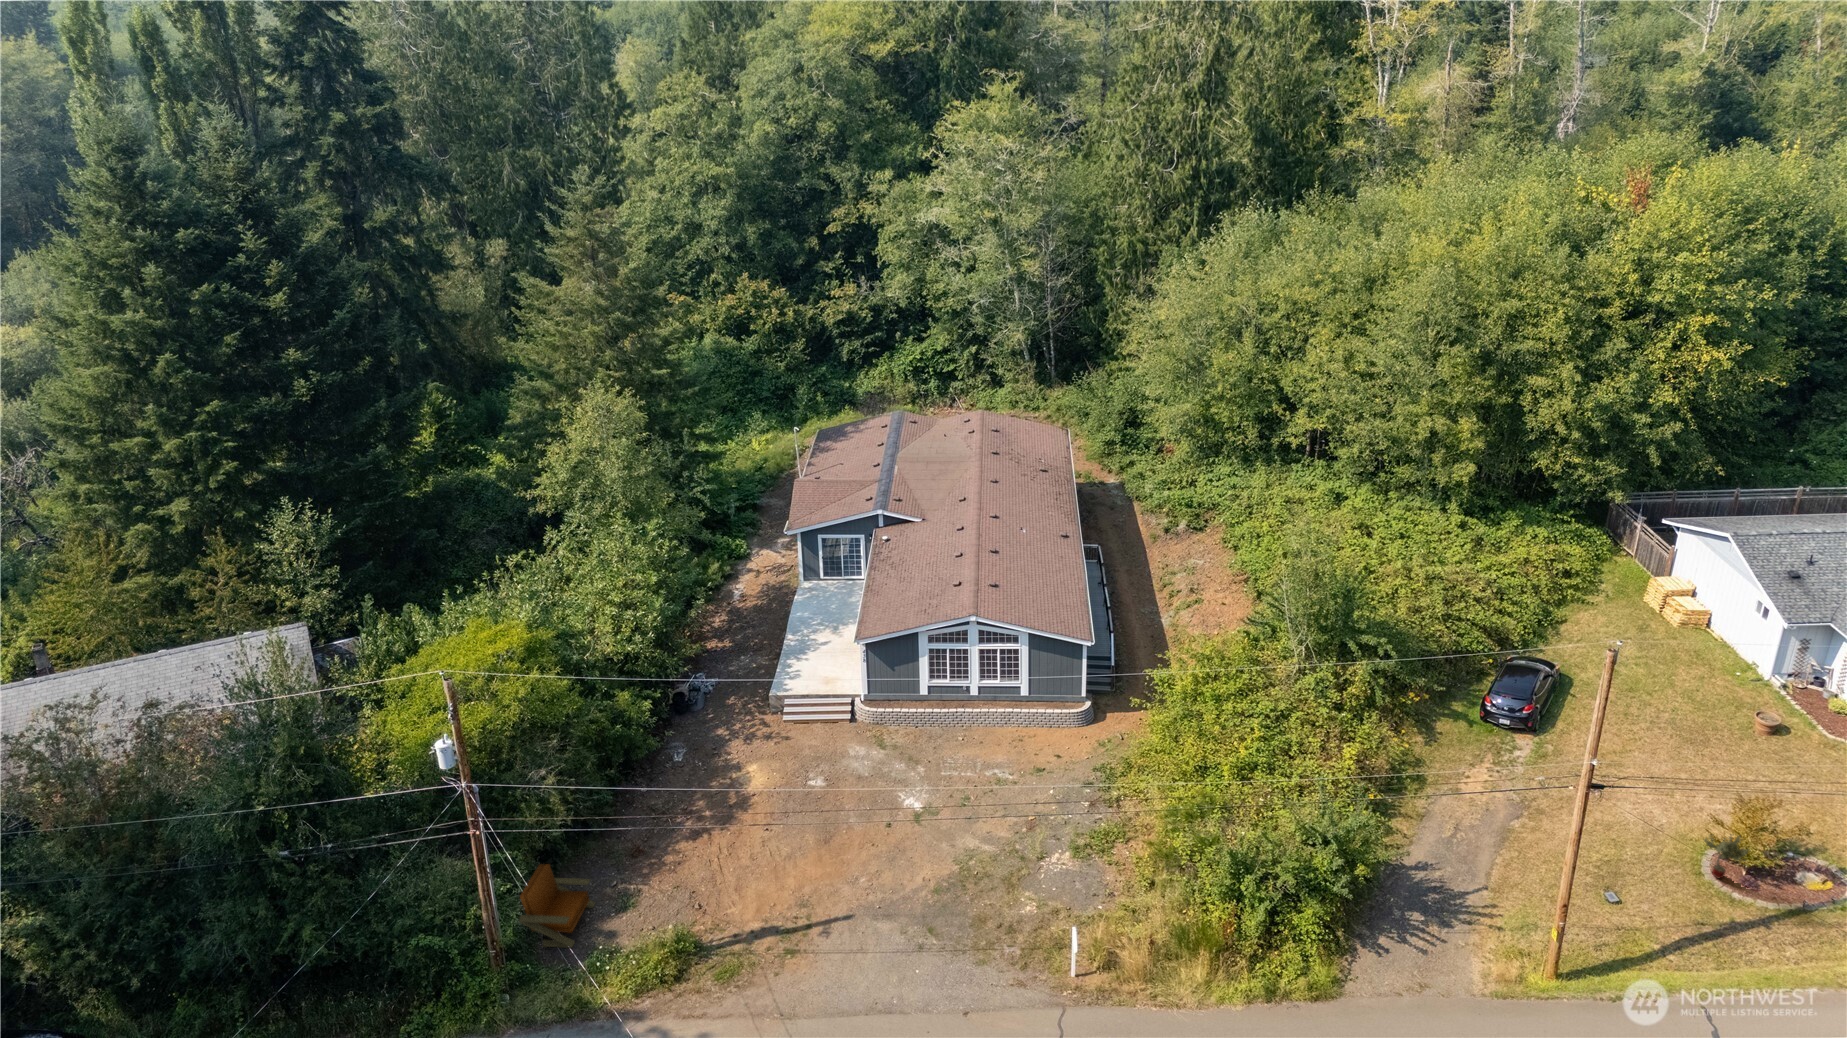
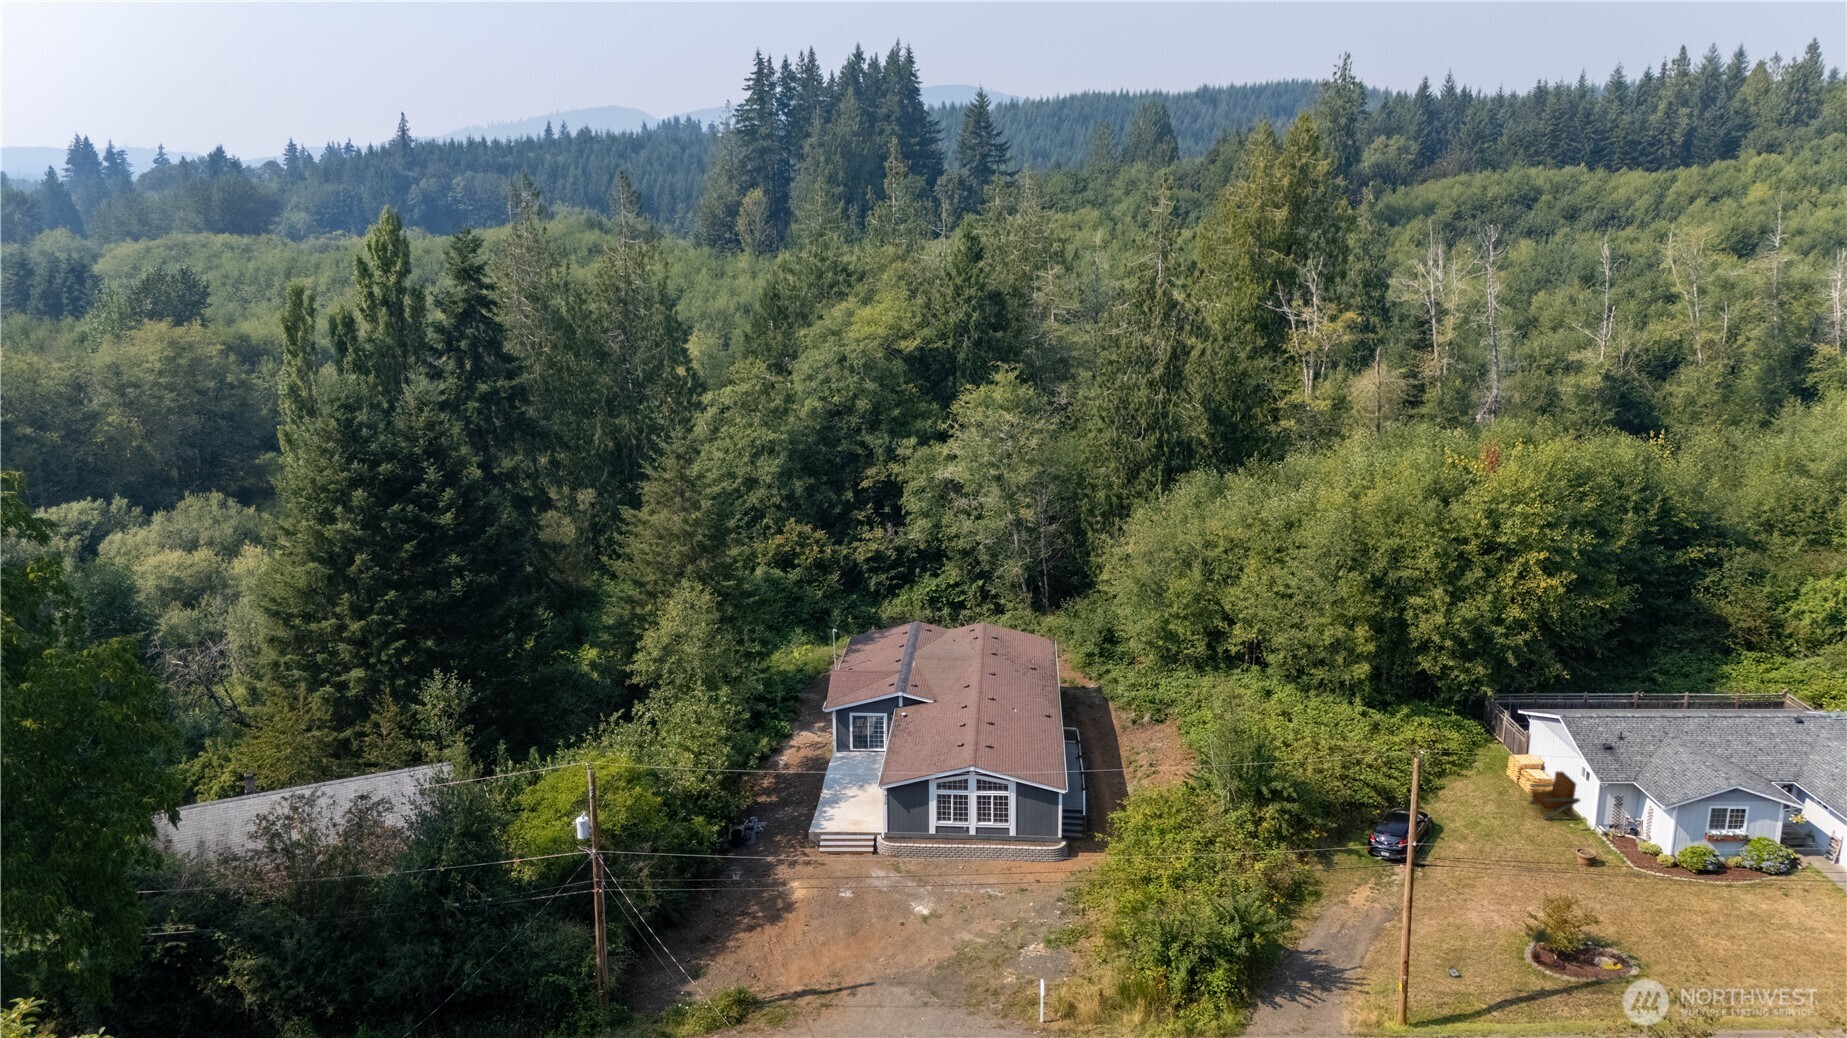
lounge chair: present [519,864,595,948] -> present [1529,771,1580,820]

